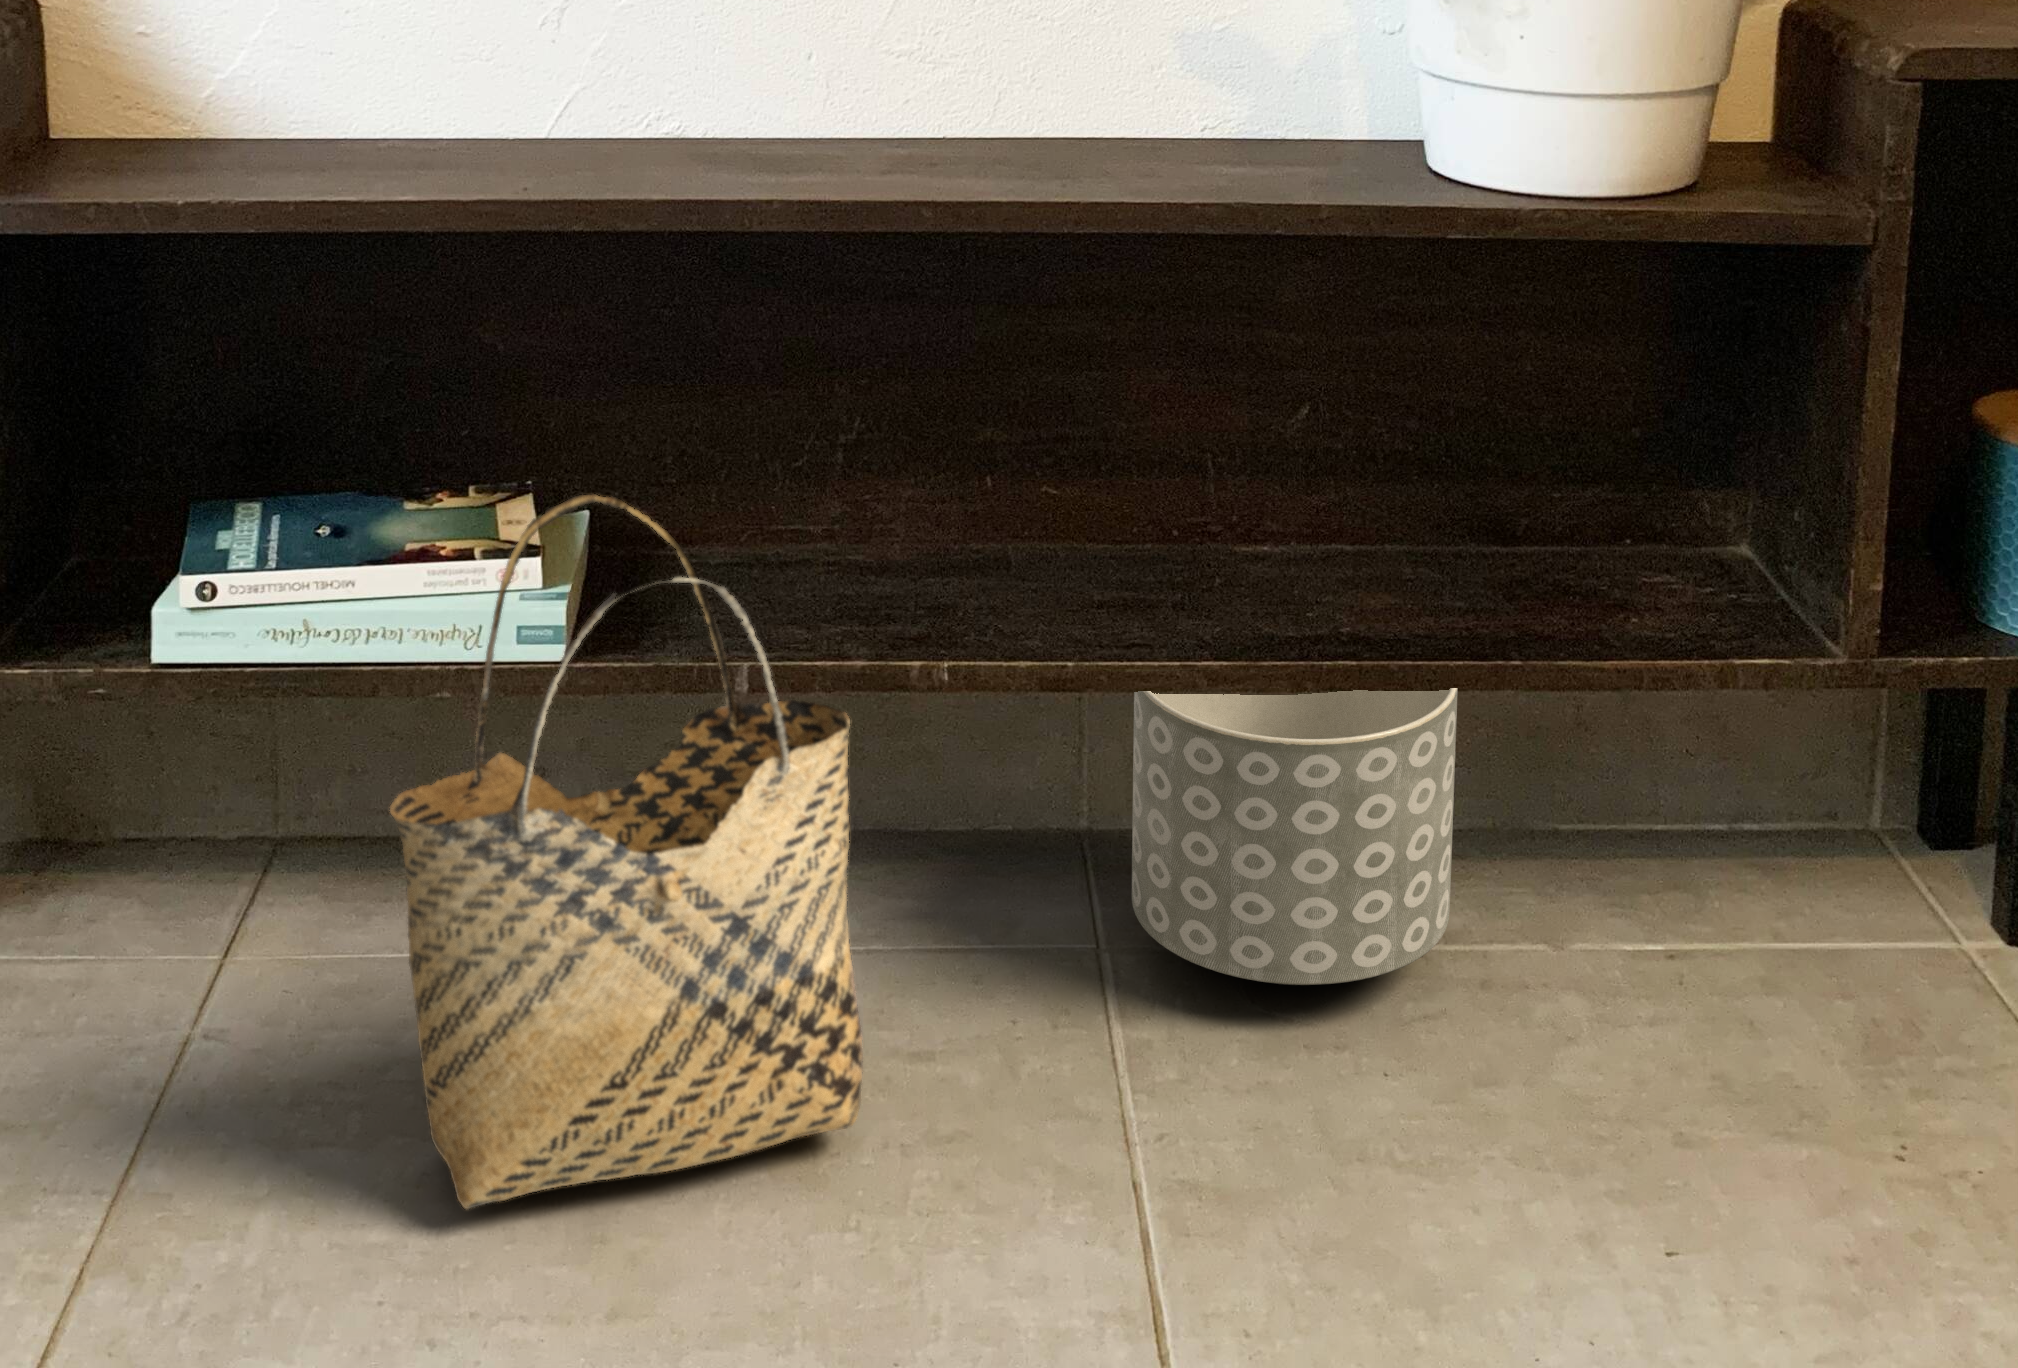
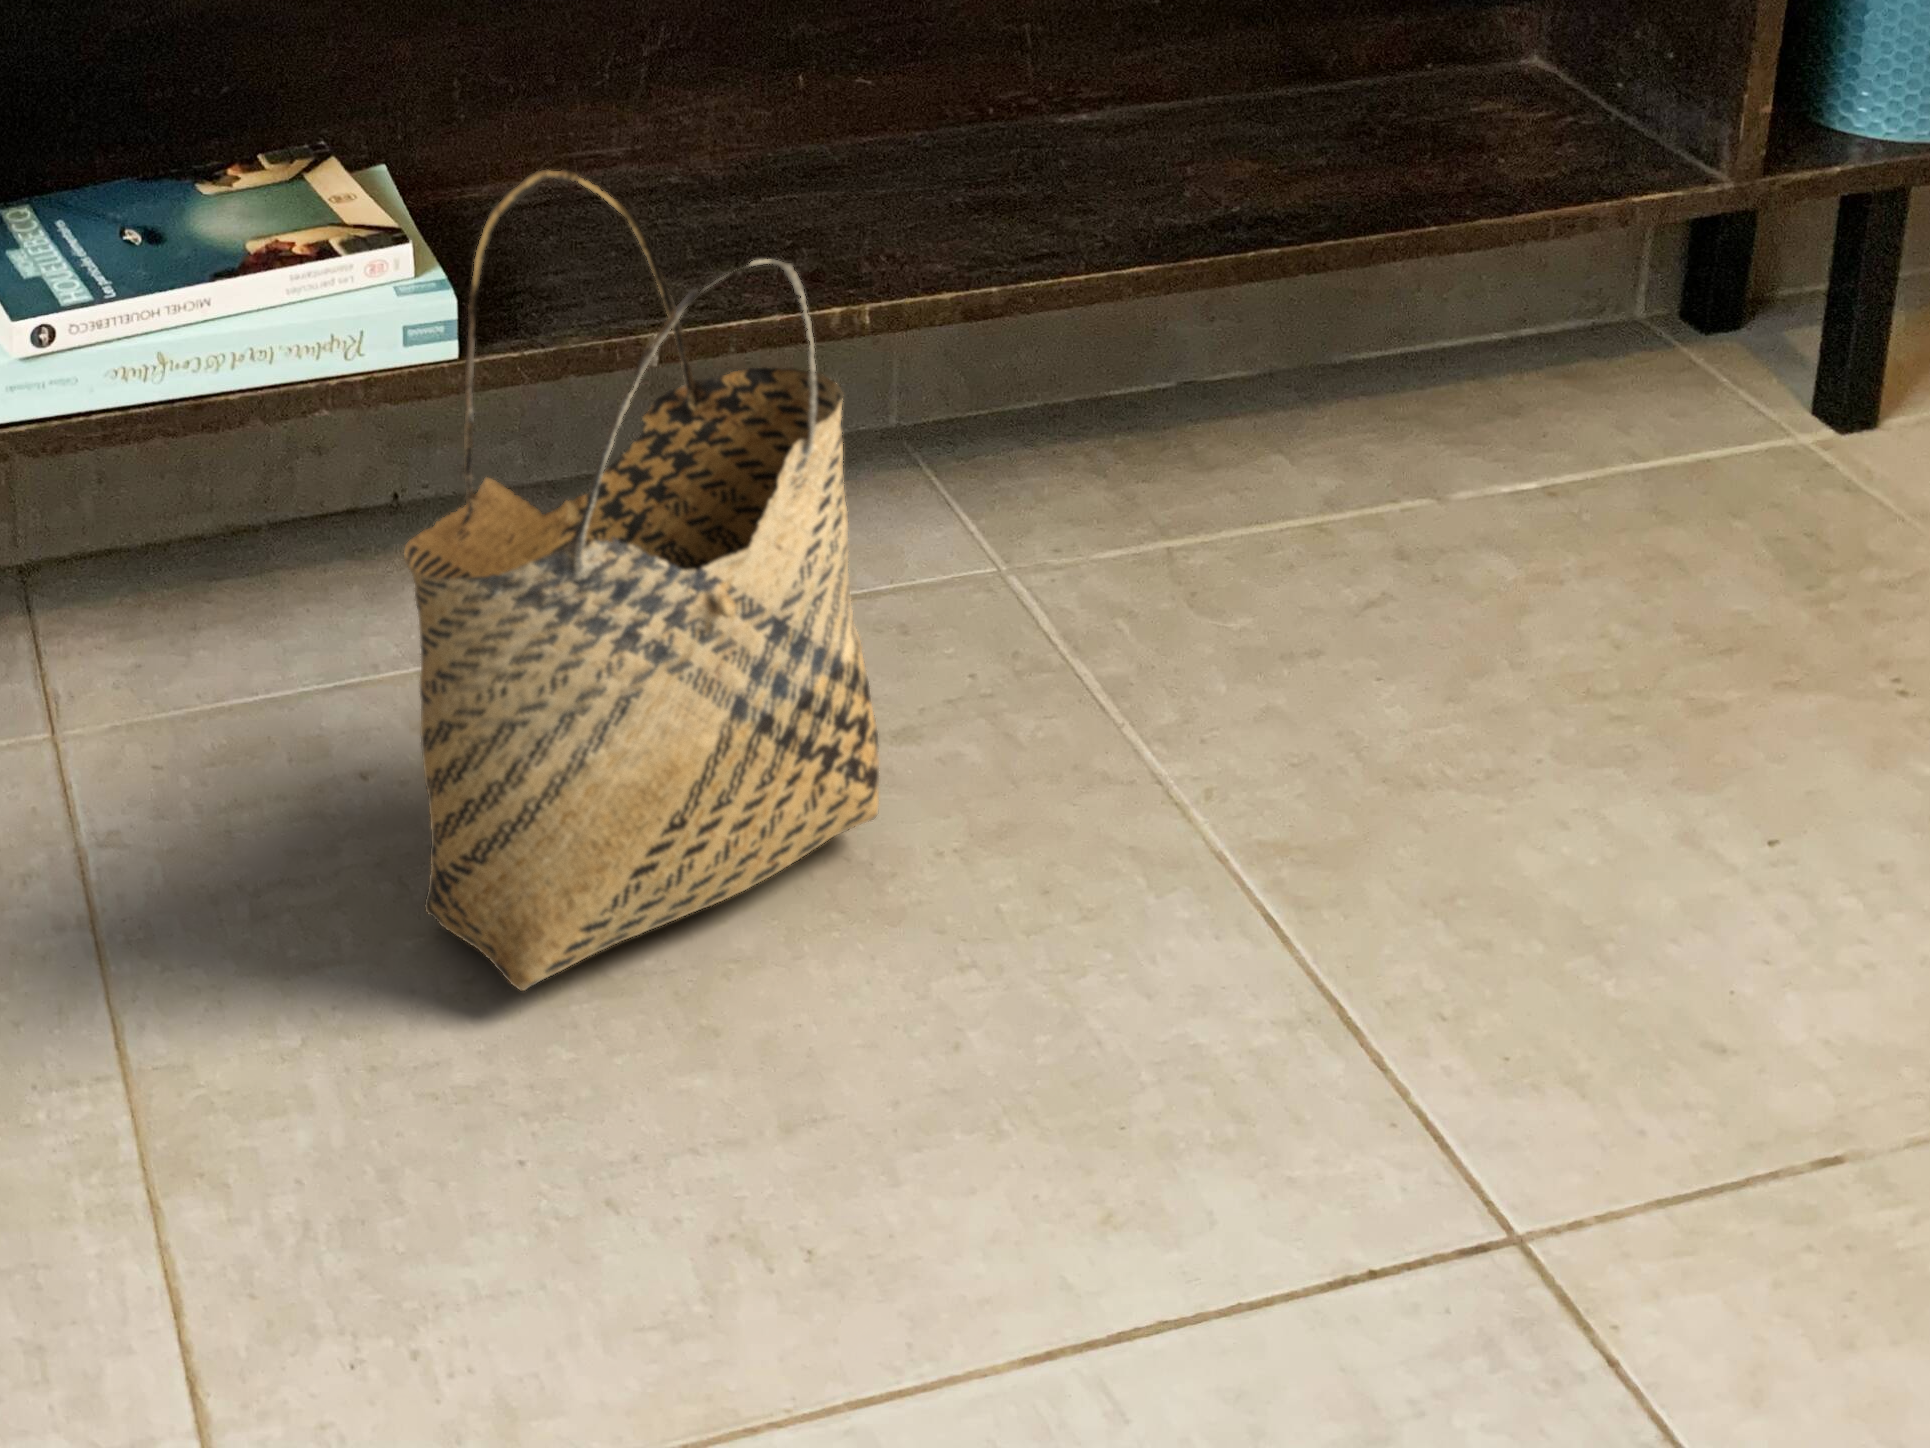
planter: present [1132,688,1458,985] -> none [999,186,1355,584]

